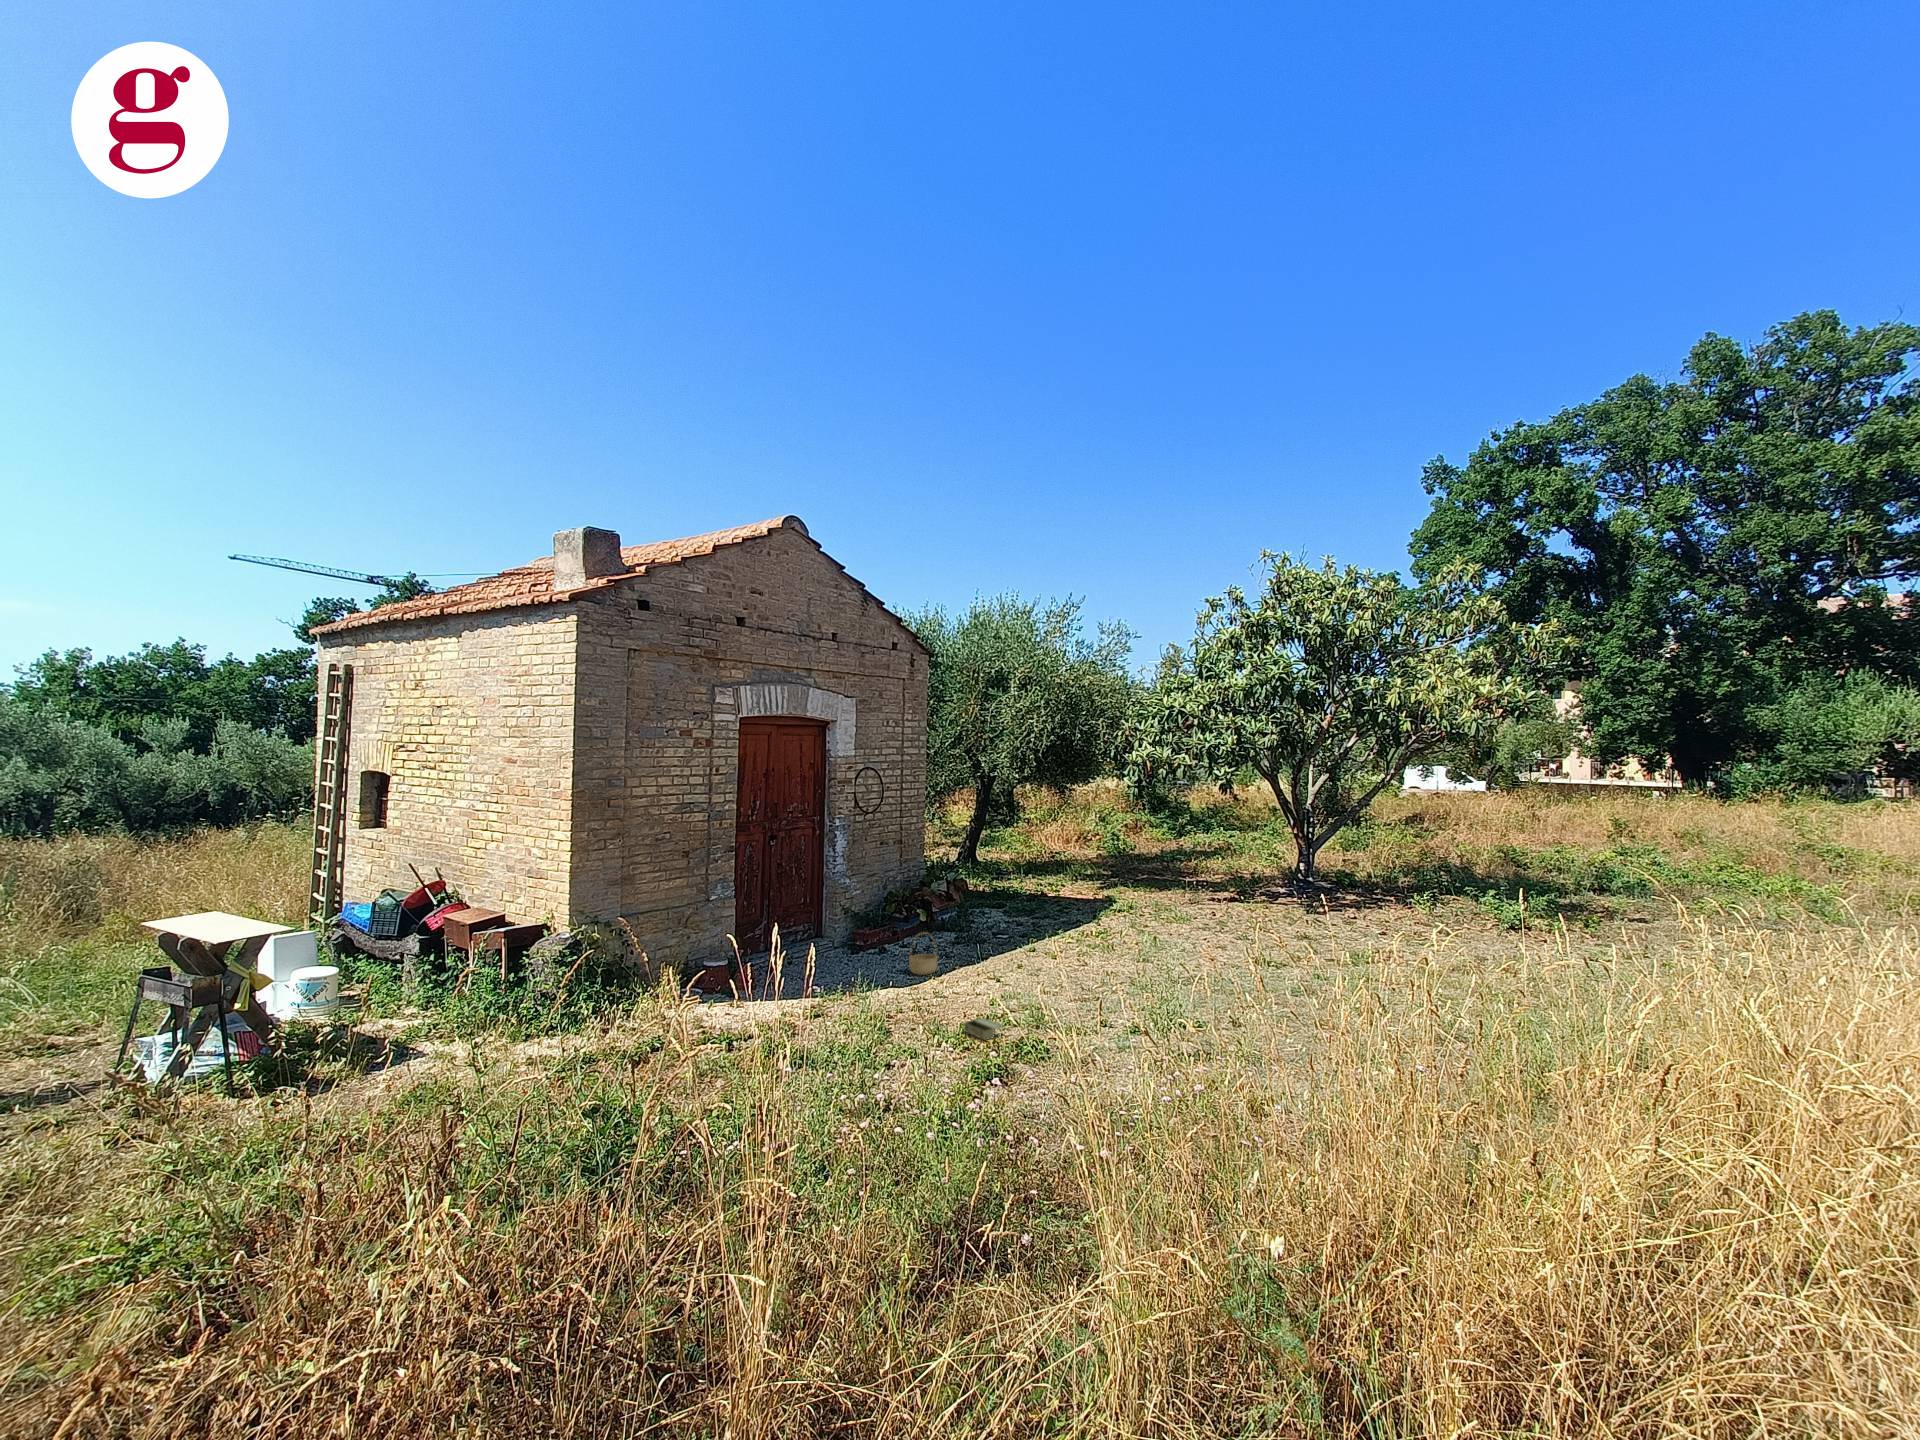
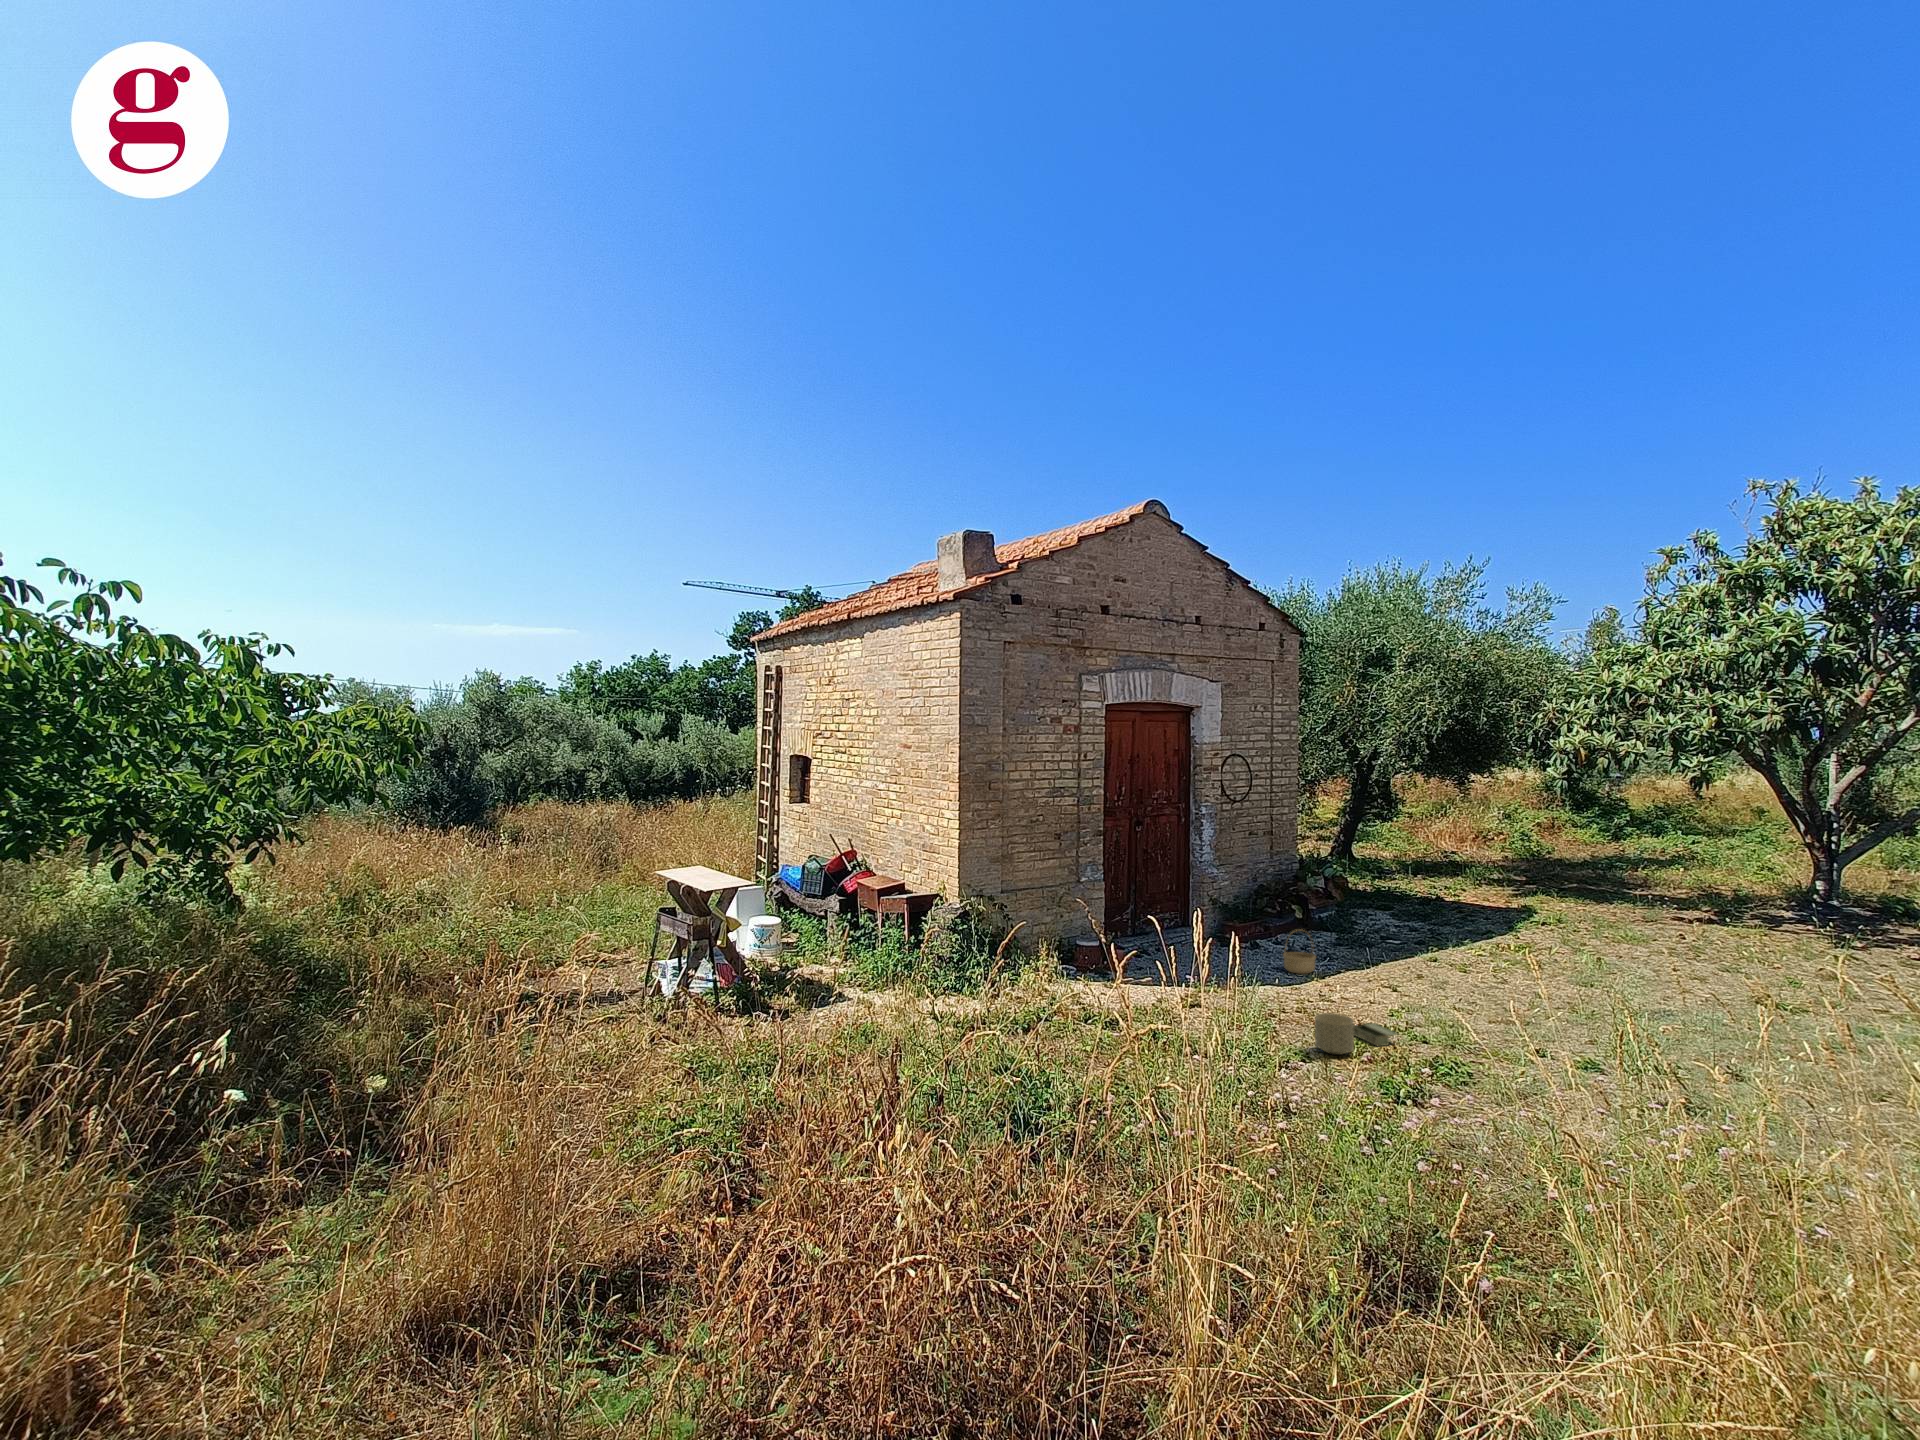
planter: none [929,1014,963,1055] -> present [1315,1013,1354,1055]

